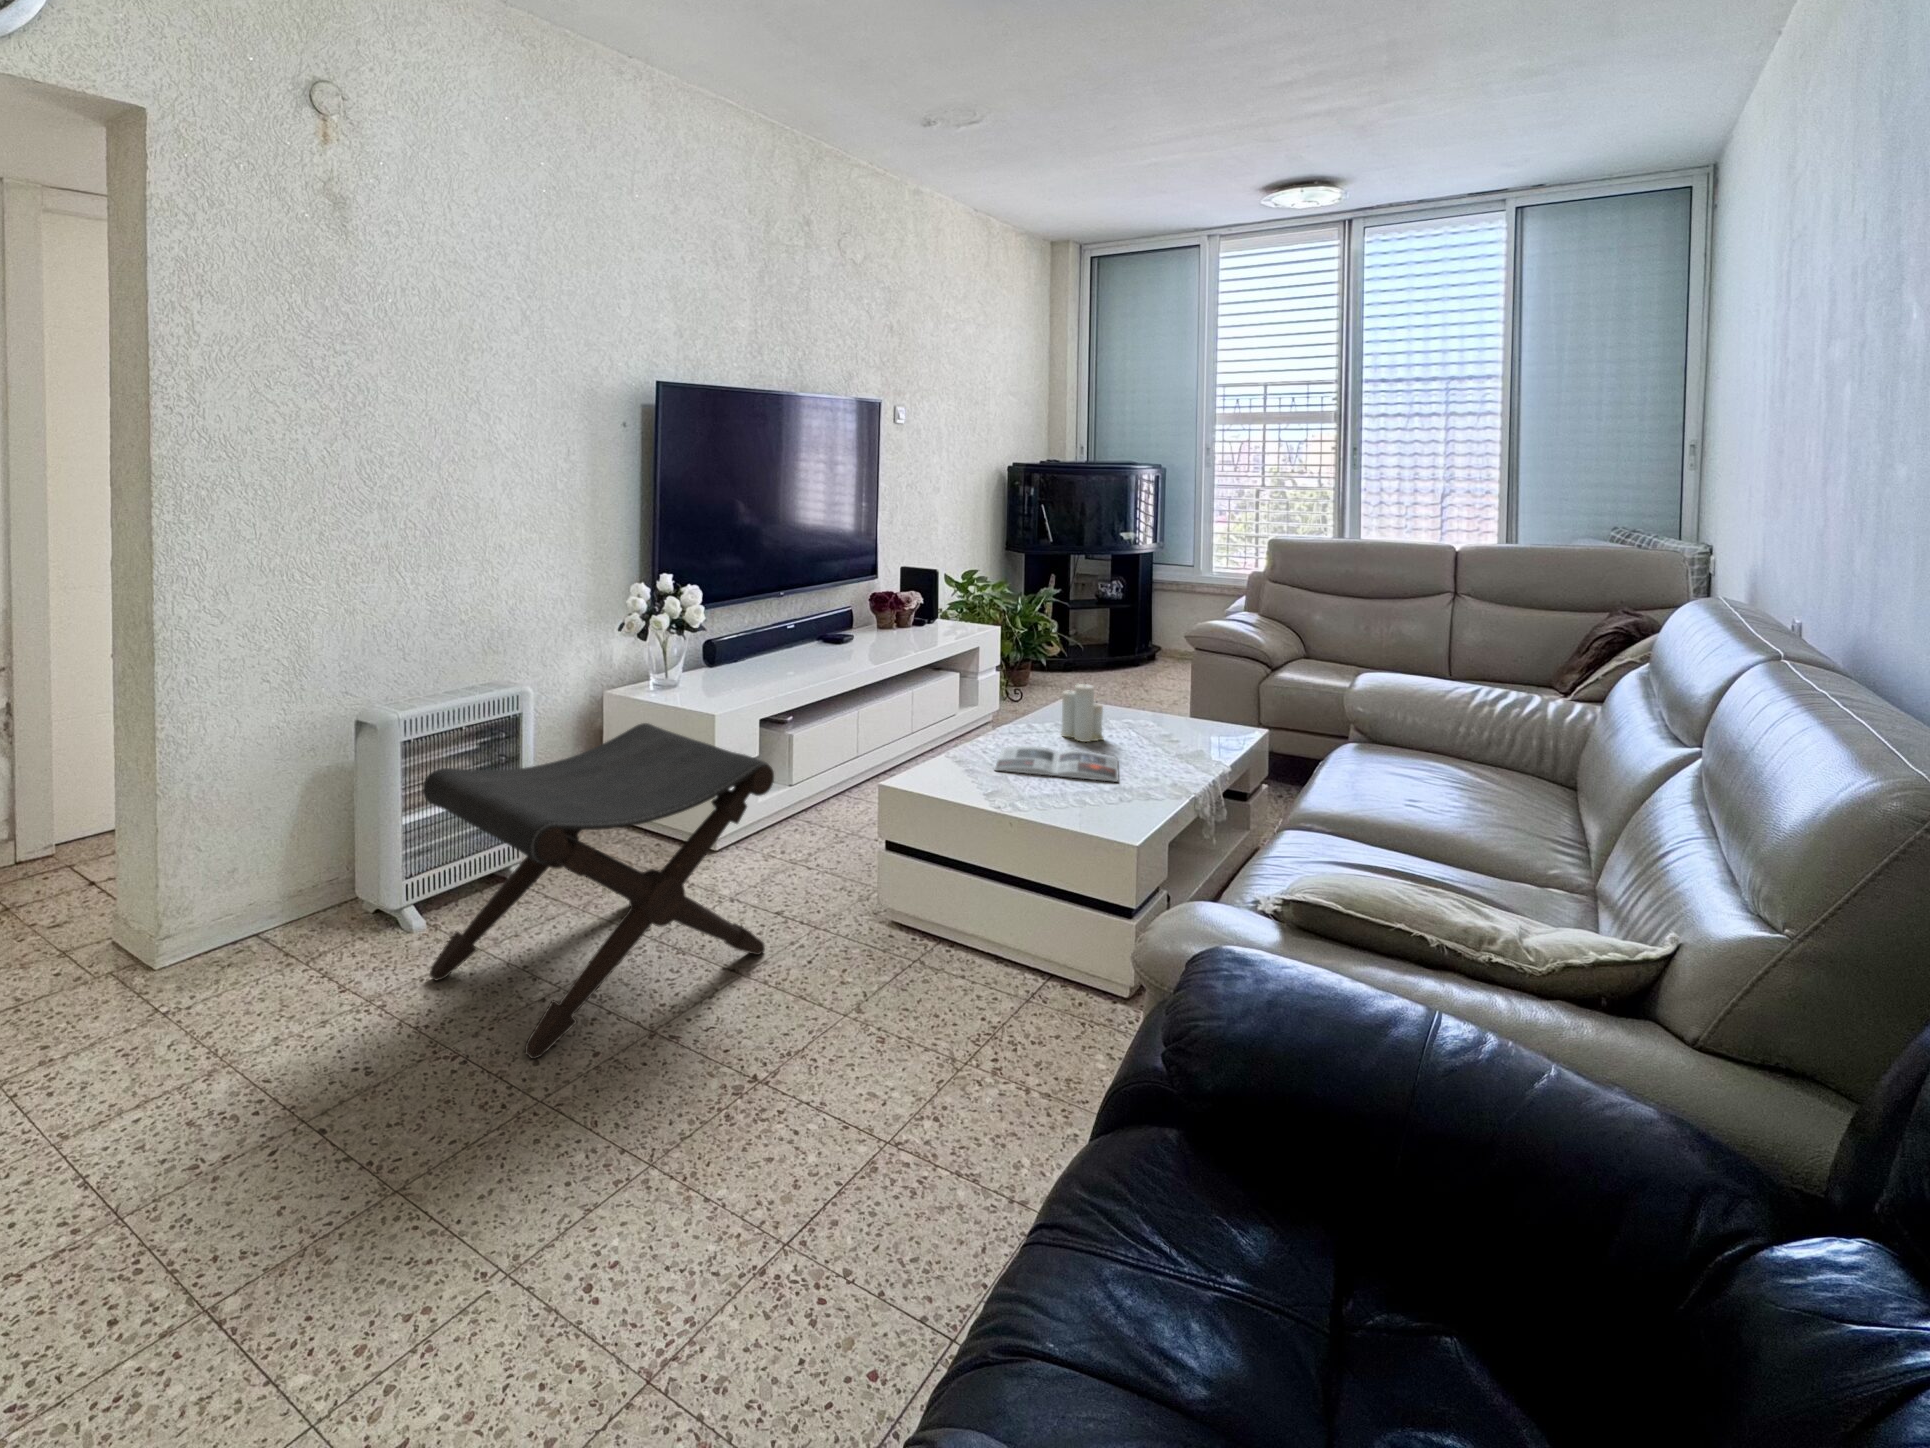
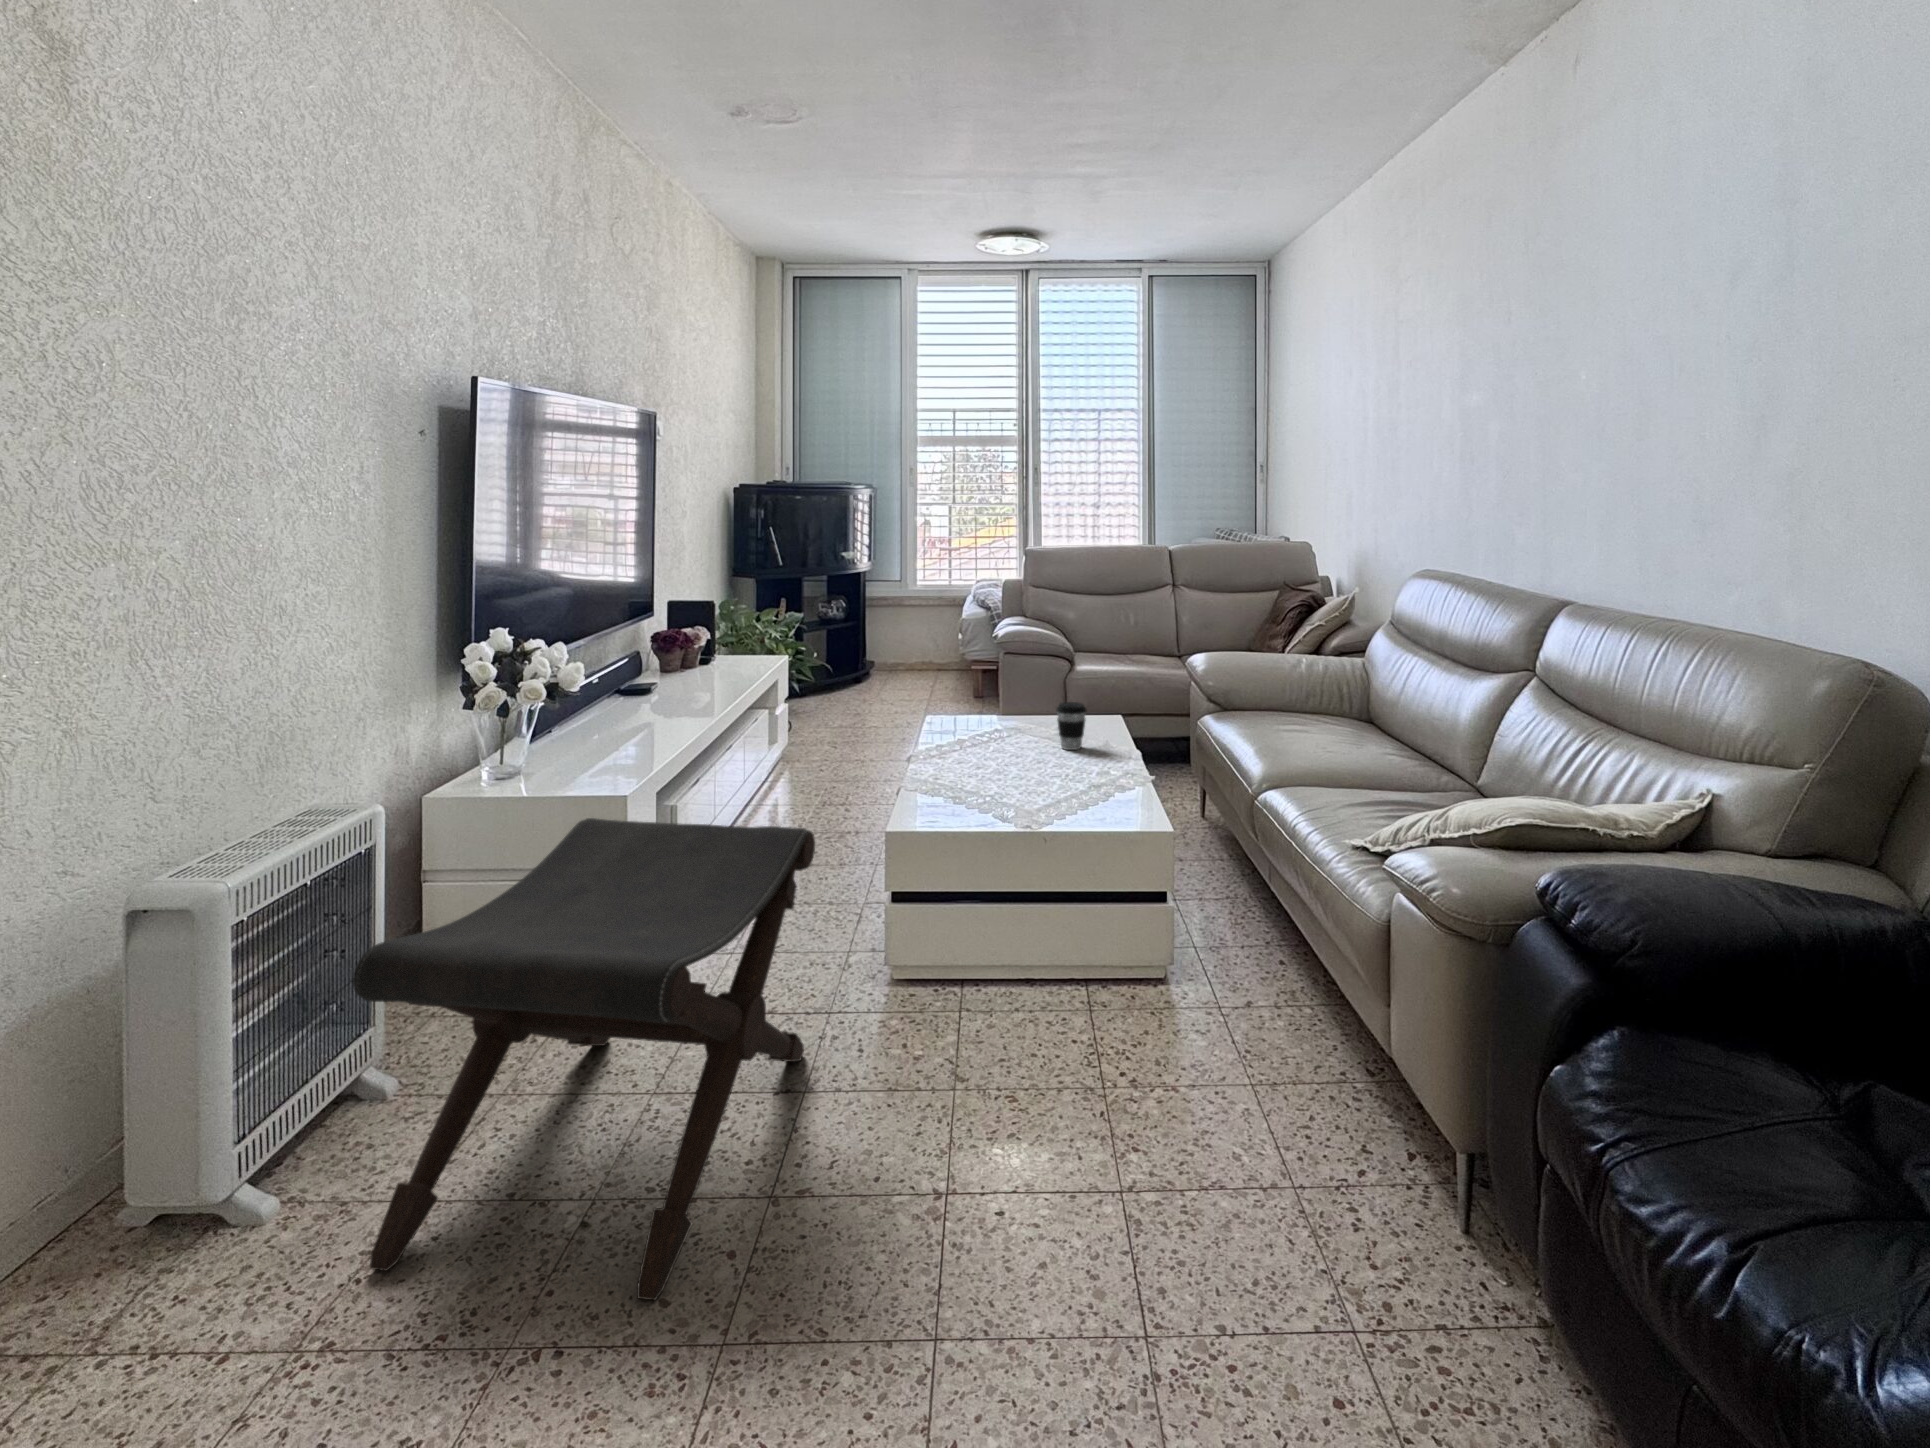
candle: present [1061,684,1103,742] -> none [975,688,1017,749]
coffee cup: none [1139,705,1173,757] -> present [1057,702,1086,750]
magazine: present [995,746,1119,782] -> none [948,756,1082,791]

